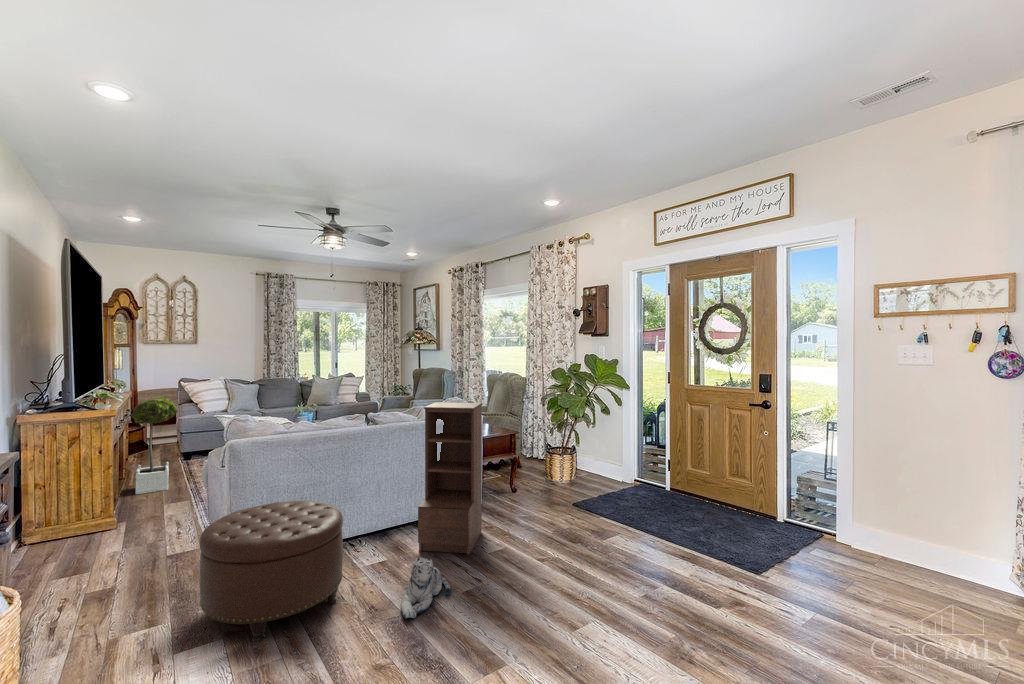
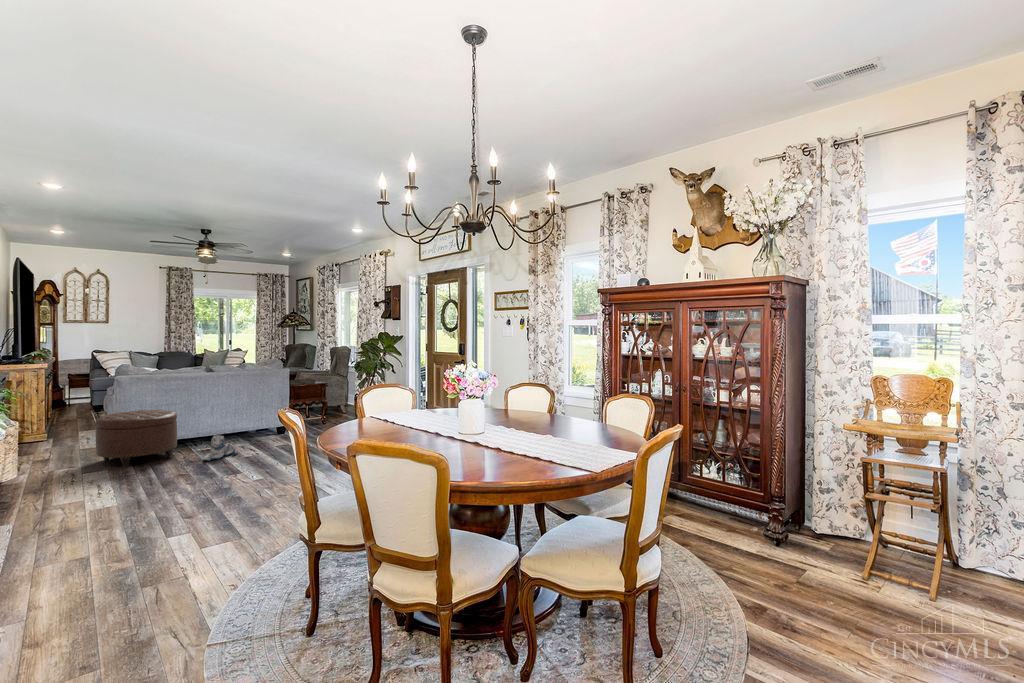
potted tree: present [129,396,178,494] -> none [55,359,90,425]
bookshelf: present [418,402,482,555] -> none [232,360,279,444]

